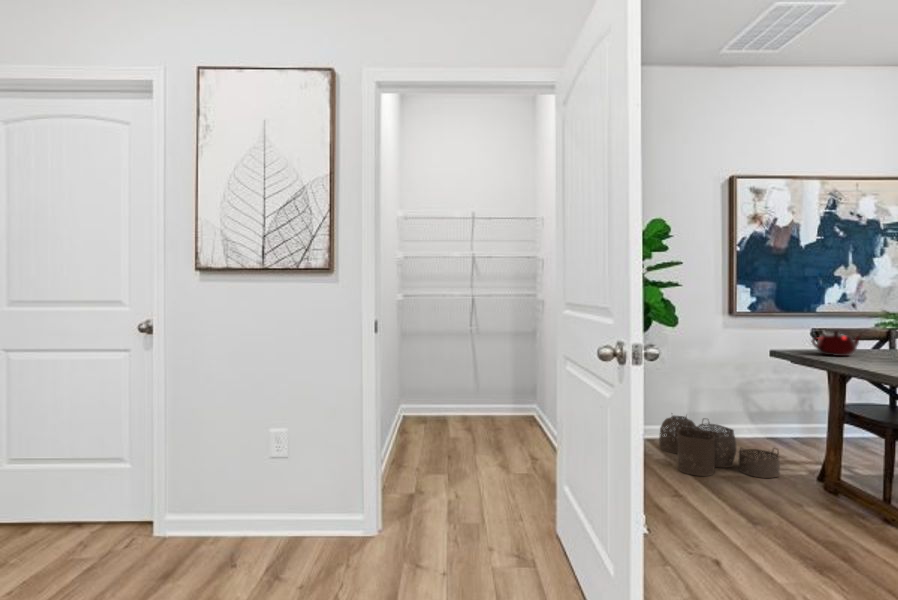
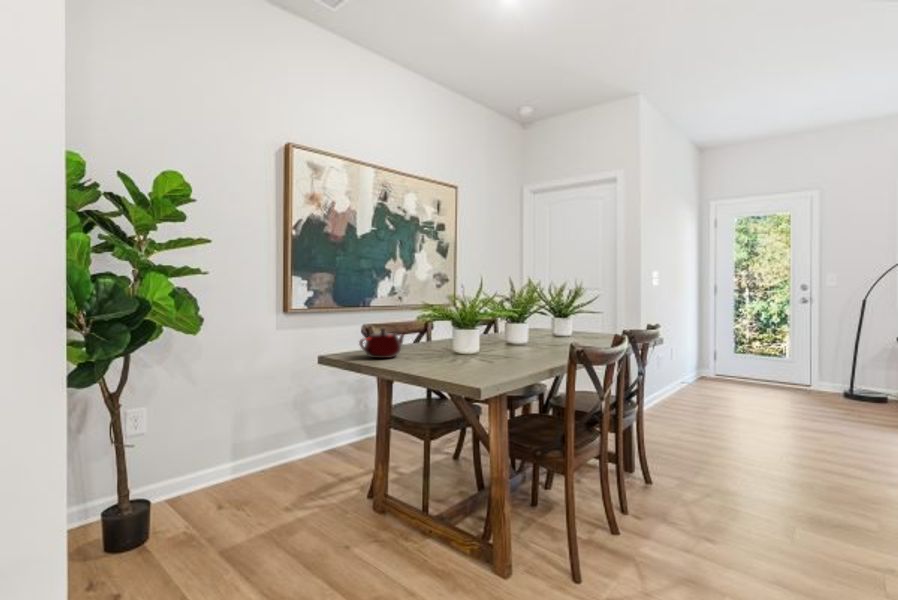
woven basket: present [659,416,780,478] -> none [190,447,332,543]

